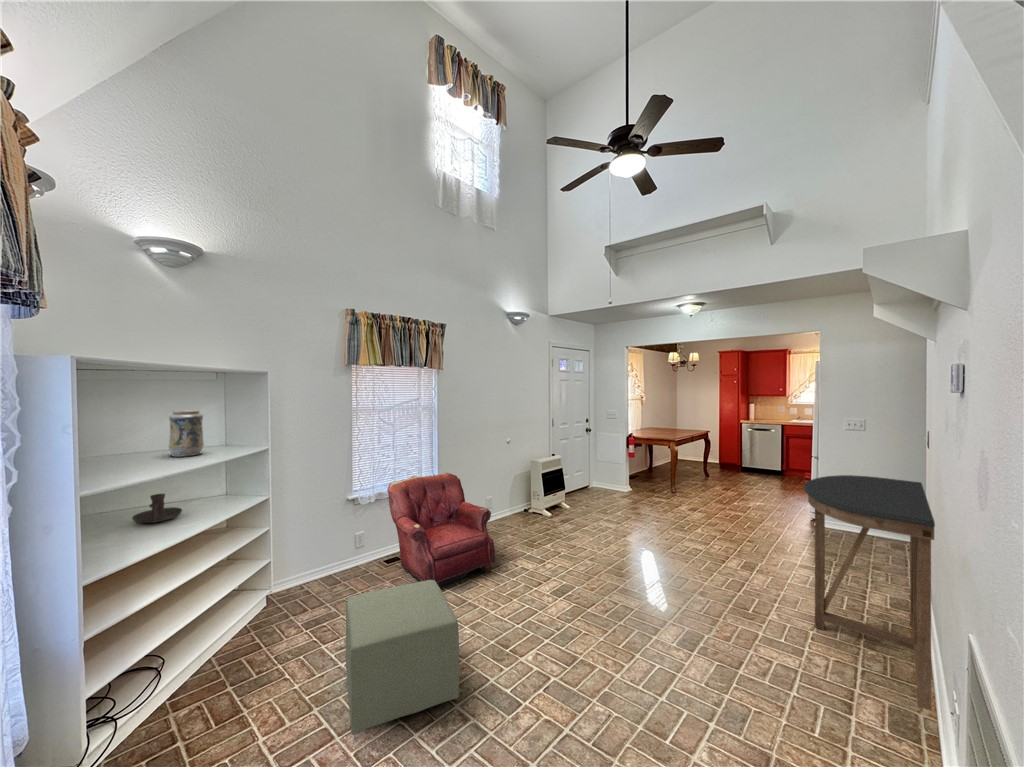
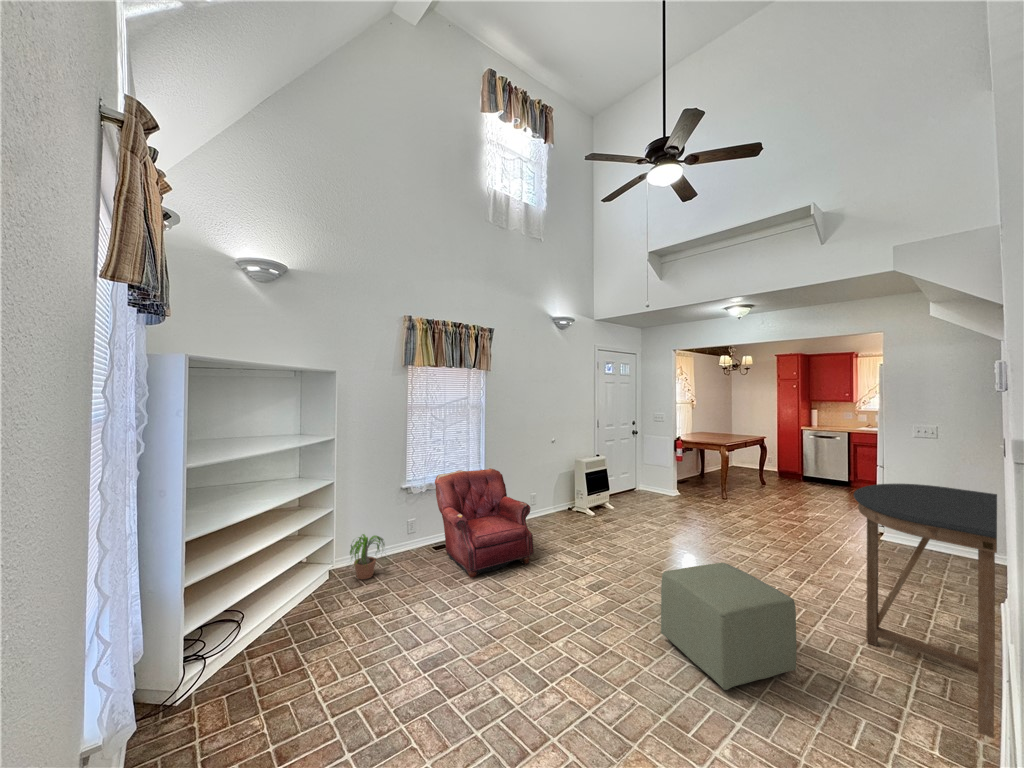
decorative vase: present [169,410,204,457] -> none [250,403,278,443]
candle holder: present [132,494,182,523] -> none [221,474,260,498]
potted plant: none [287,552,340,603] -> present [350,534,384,580]
ottoman: present [346,580,459,735] -> present [661,563,797,690]

